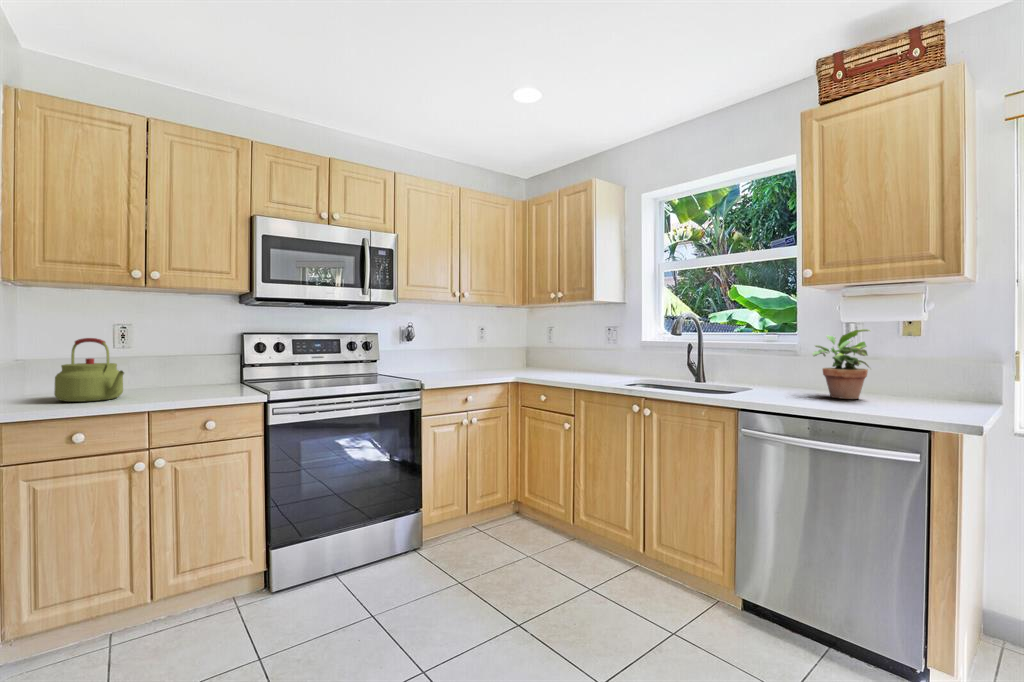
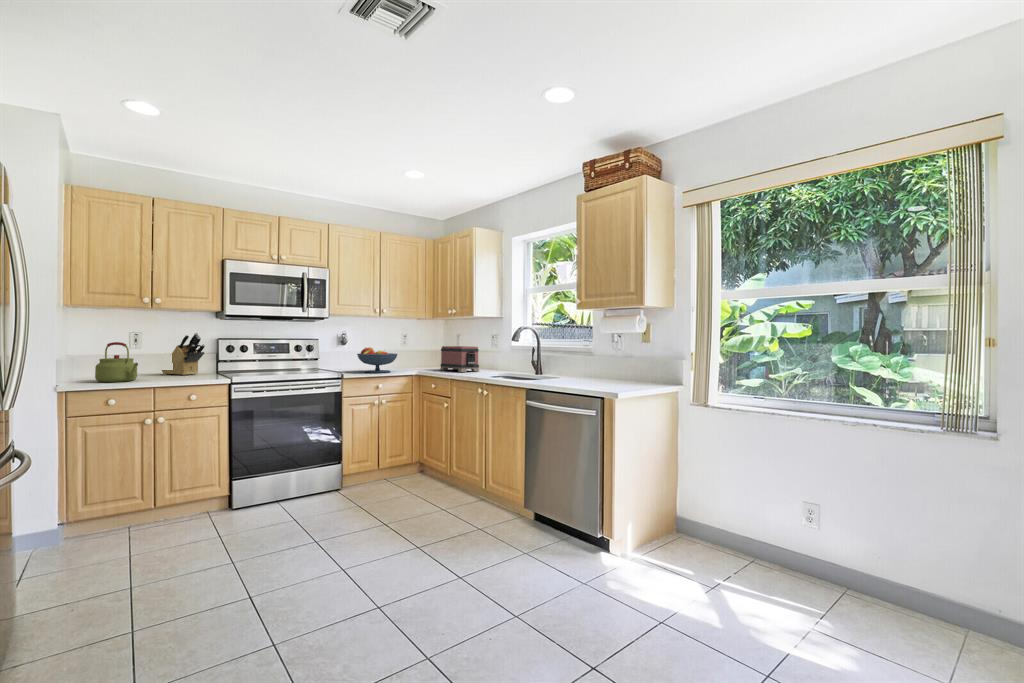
knife block: none [160,324,225,387] -> present [162,333,205,375]
potted plant: present [812,329,870,399] -> none [585,337,621,383]
toaster: none [544,343,603,380] -> present [440,346,480,372]
fruit bowl: none [438,345,493,381] -> present [357,347,398,373]

